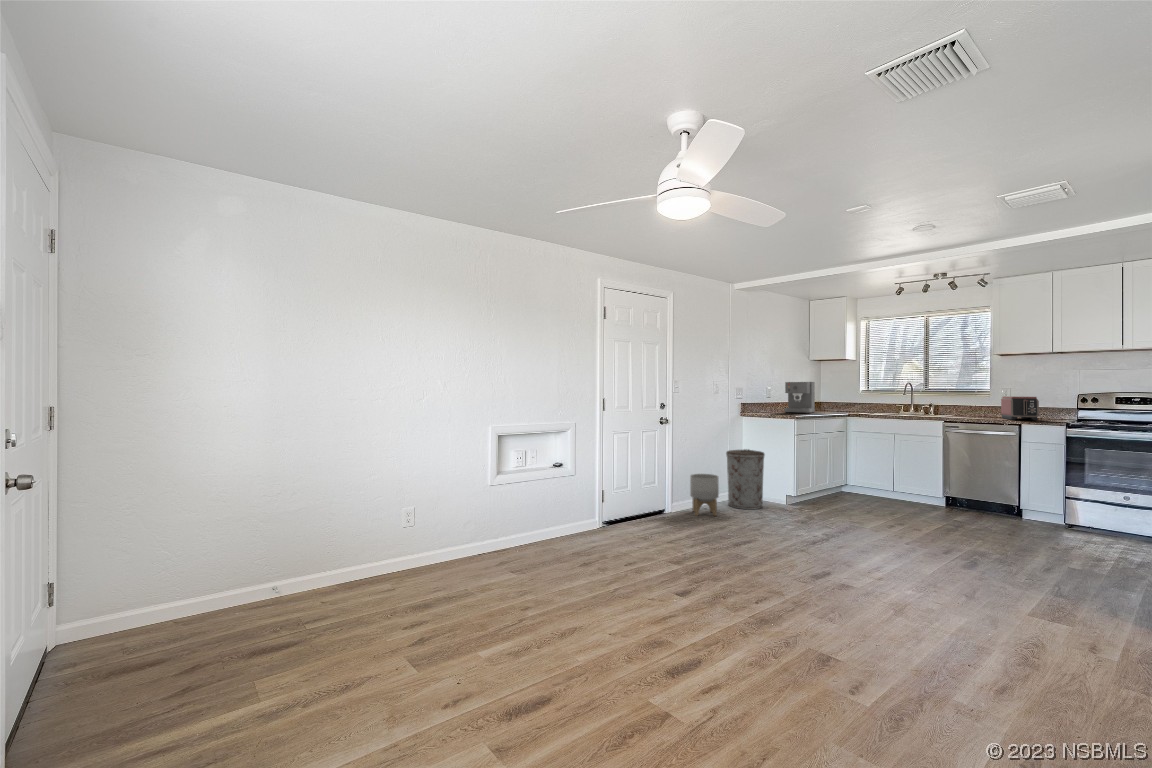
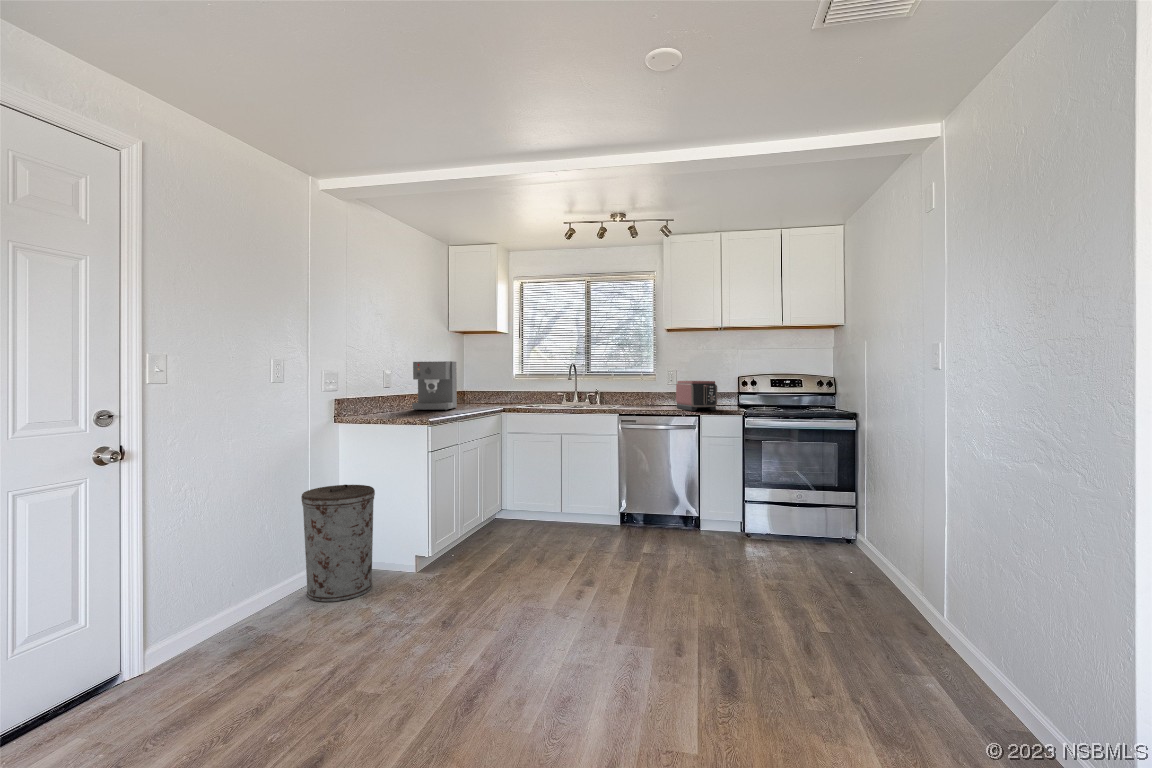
planter: present [690,474,719,516] -> none [208,551,276,653]

